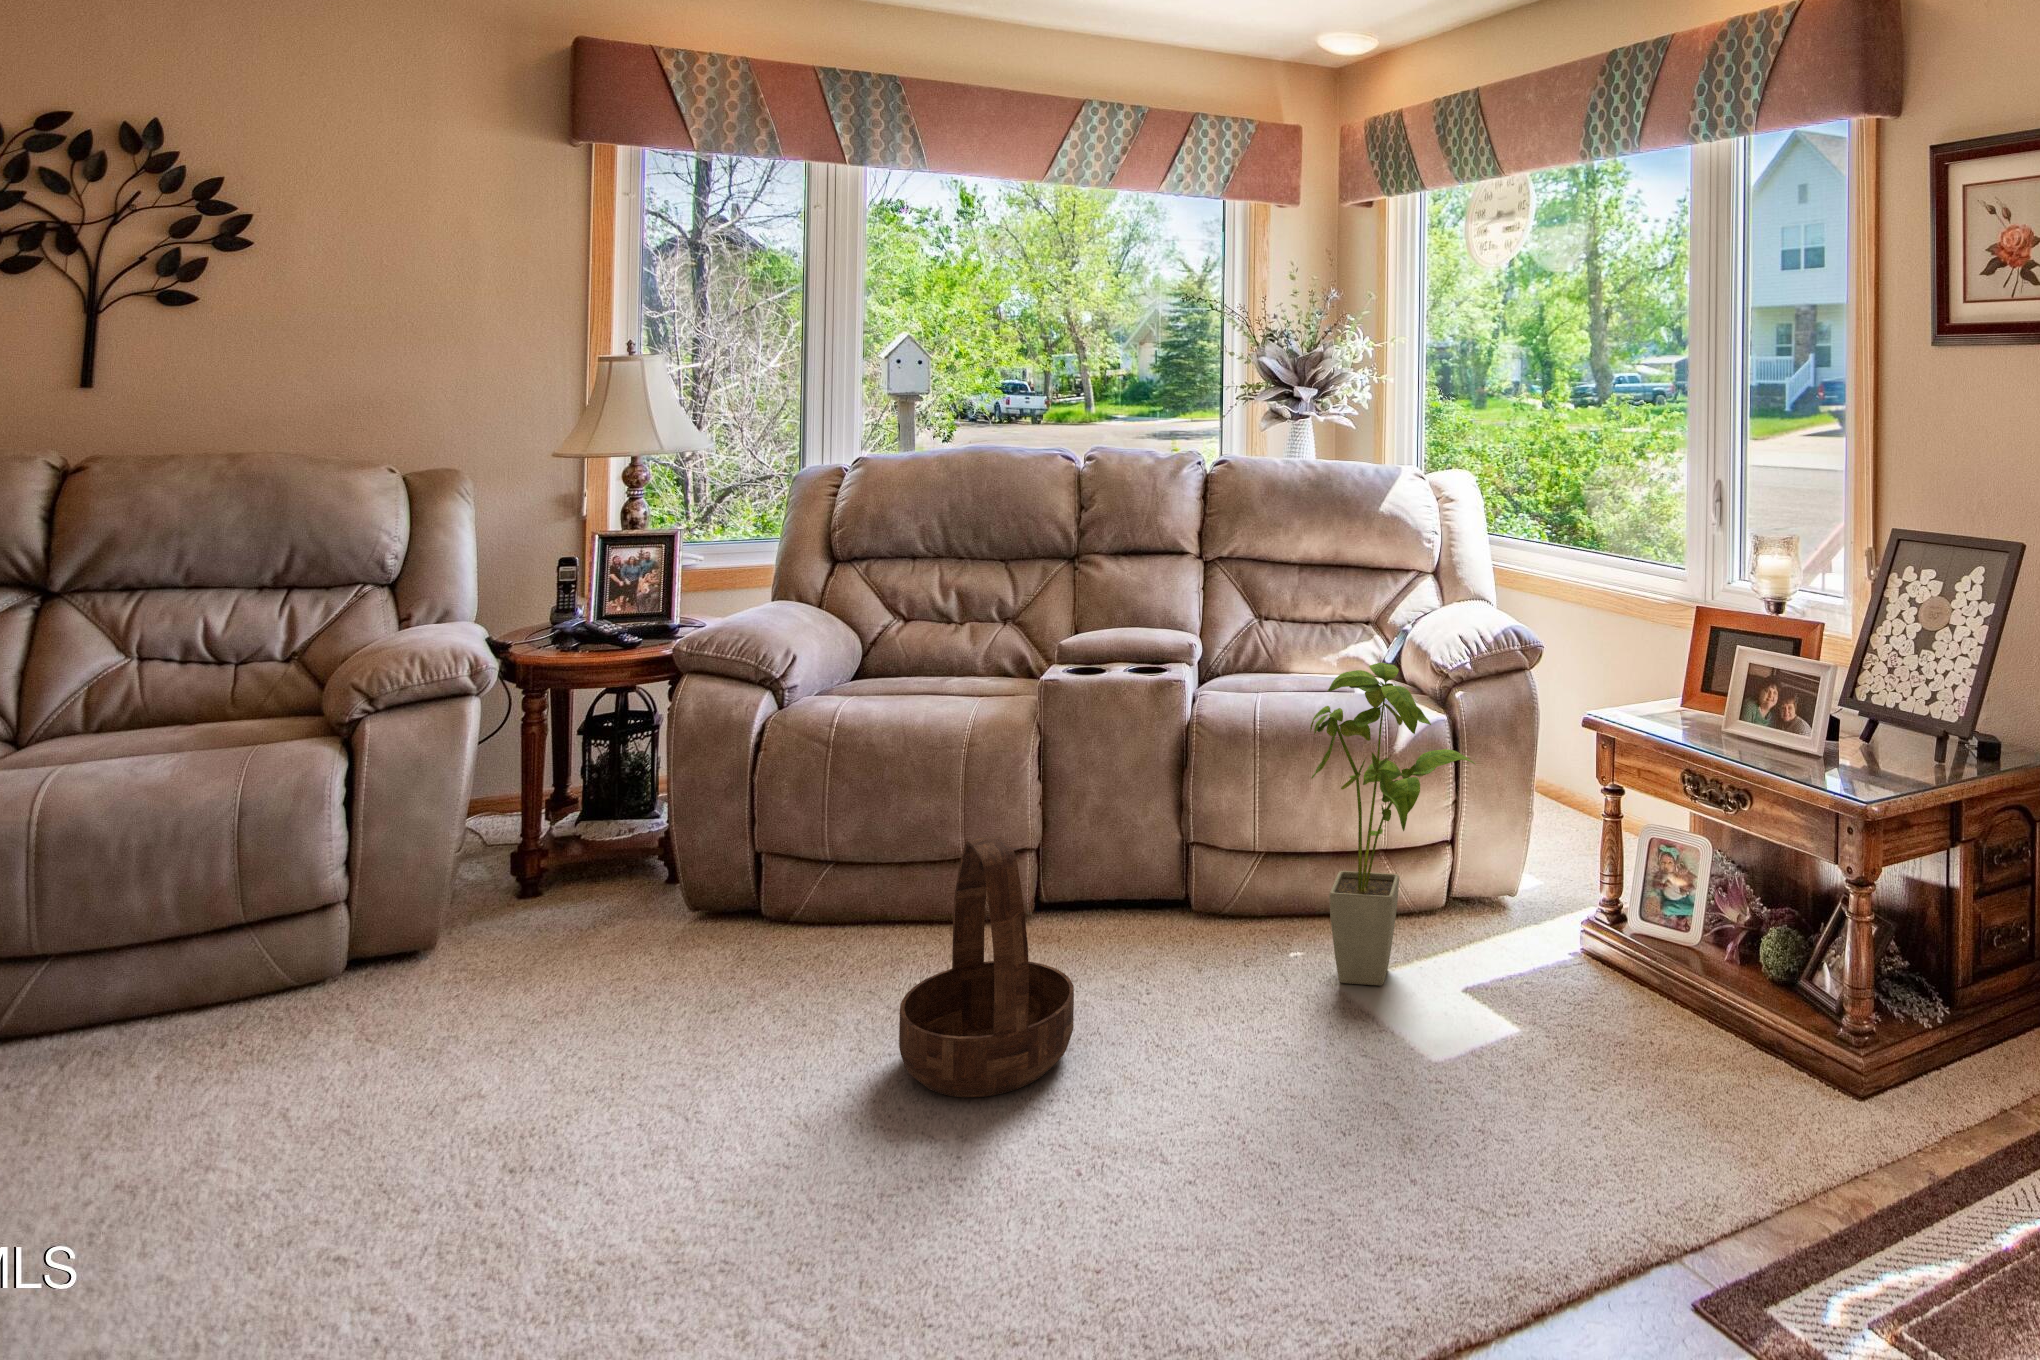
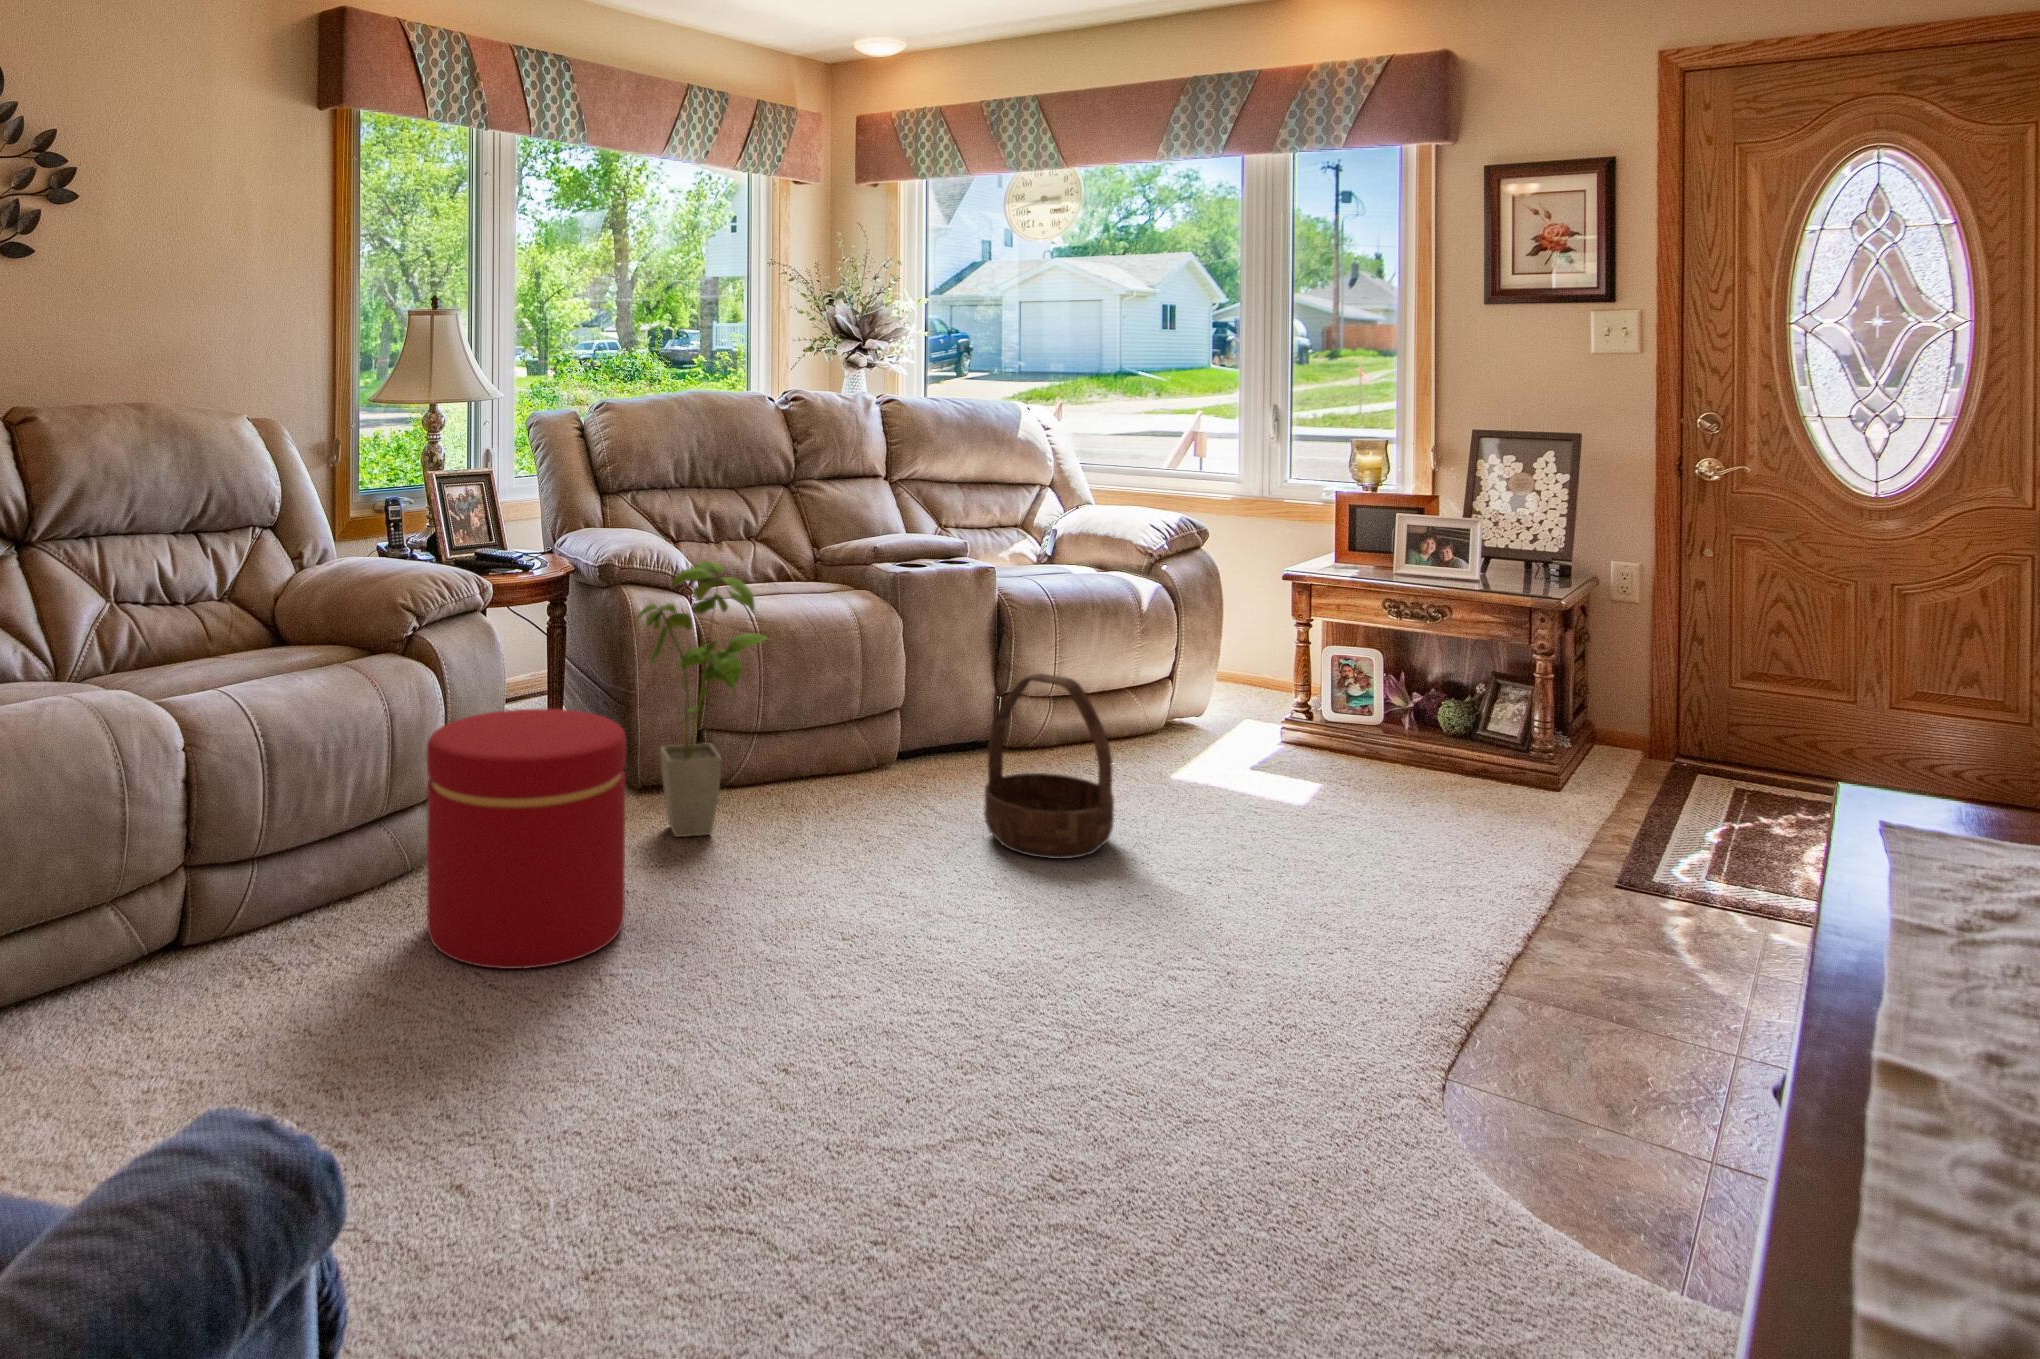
house plant: present [1310,663,1475,985] -> present [638,561,772,837]
ottoman: none [67,818,370,1144] -> present [427,709,626,969]

